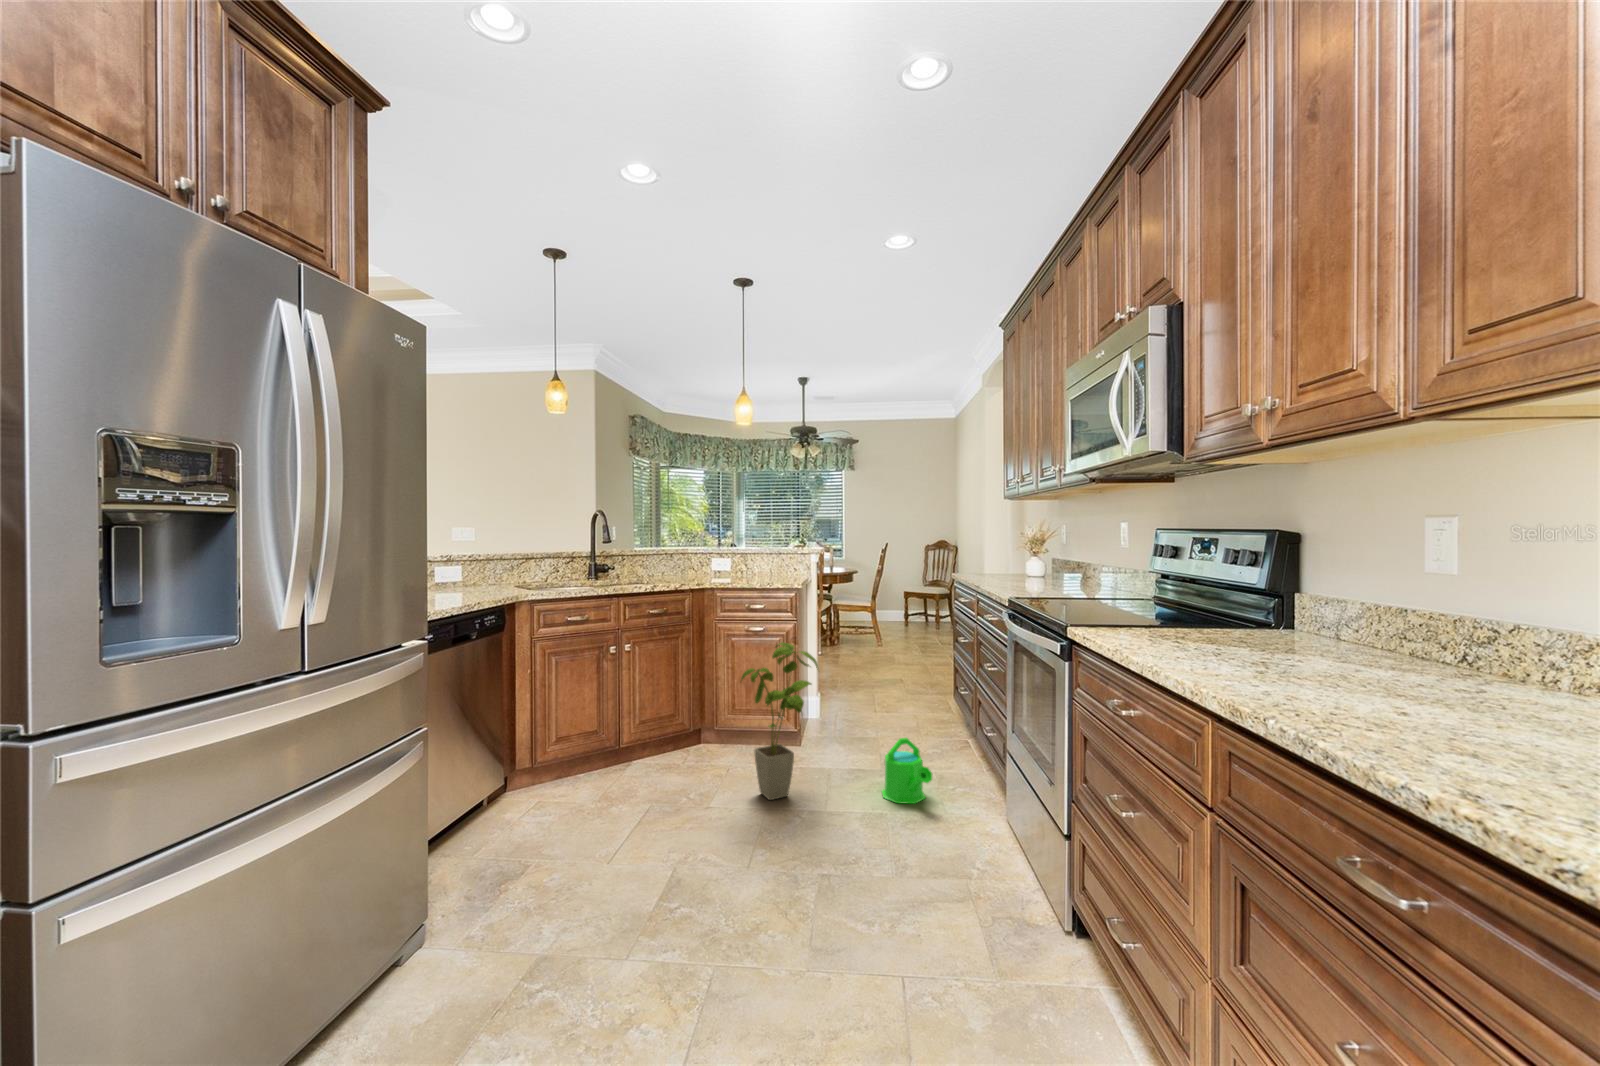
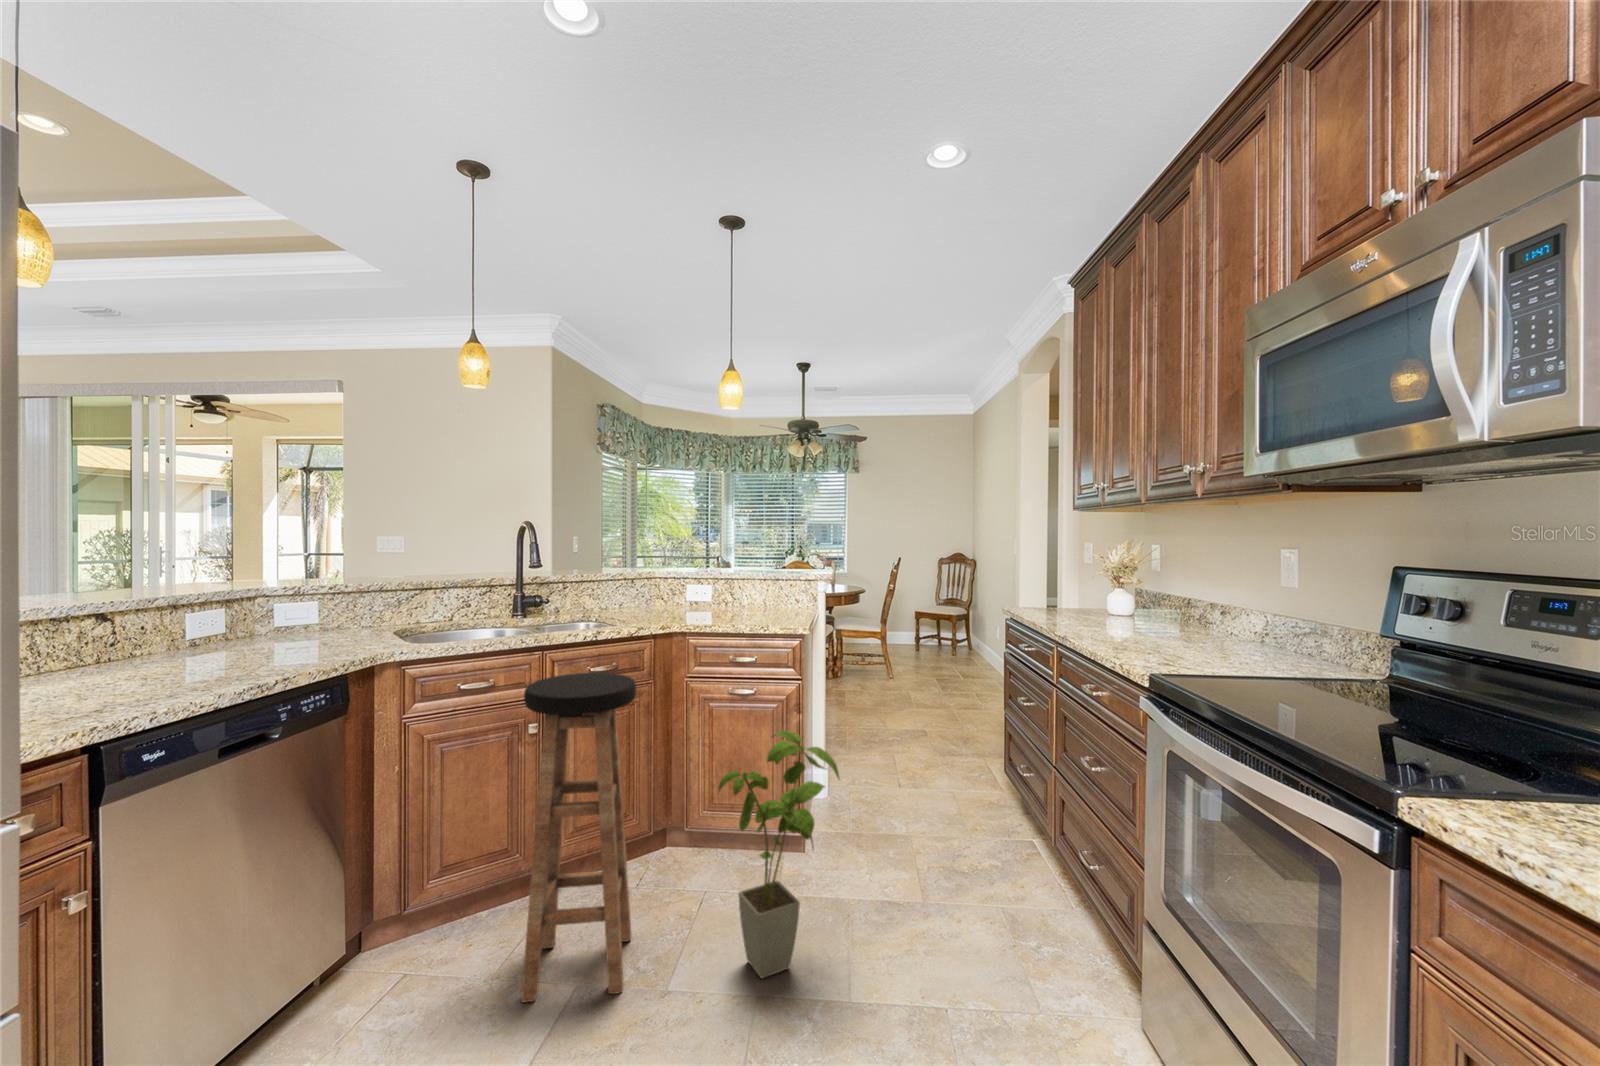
bar stool: none [616,608,687,810] -> present [521,673,636,1002]
watering can: present [882,738,932,804] -> none [932,876,1019,986]

